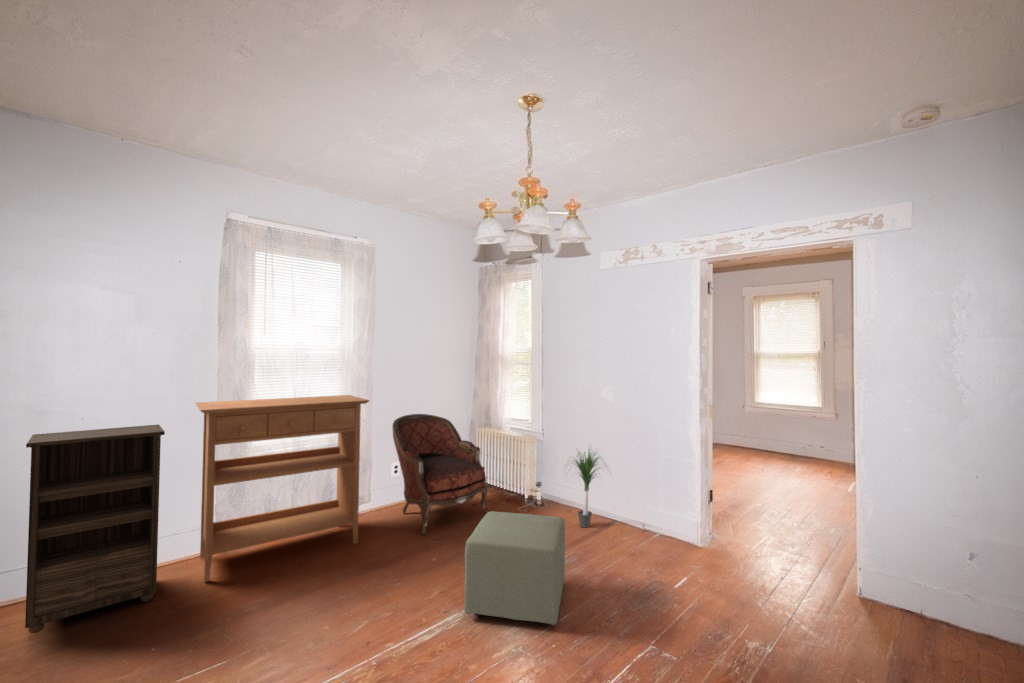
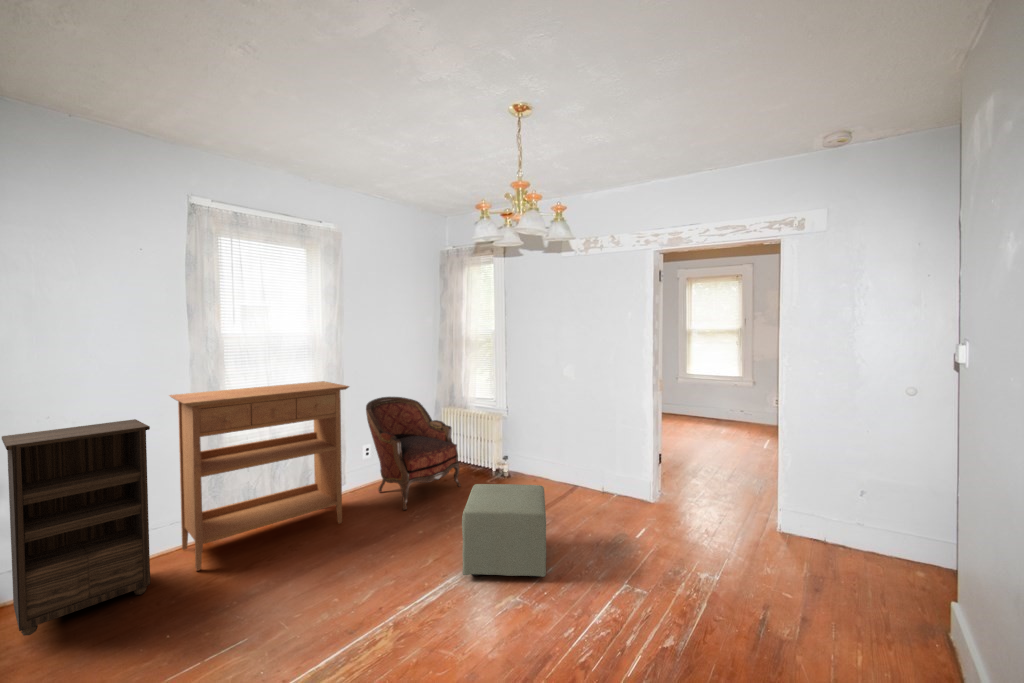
potted plant: present [575,452,599,527] -> none [528,416,577,493]

